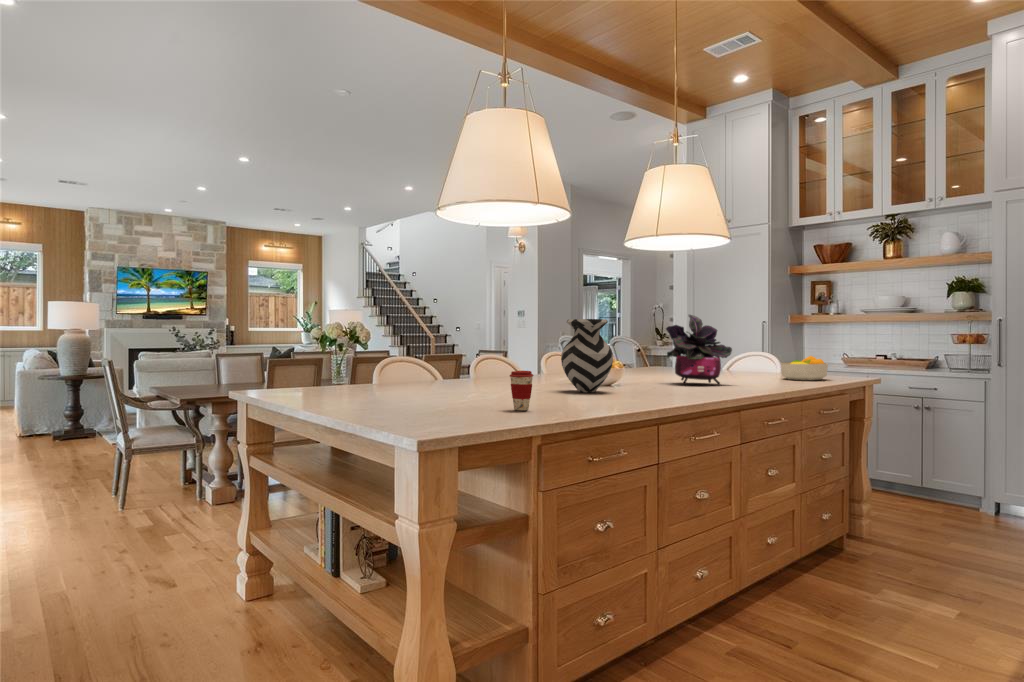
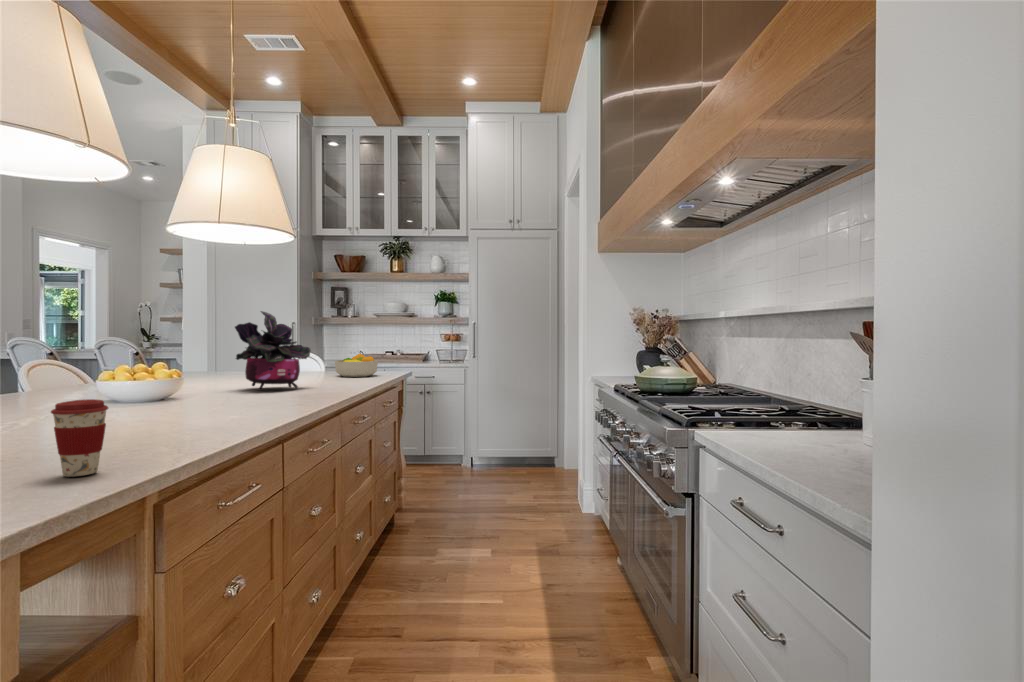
vase: present [561,319,613,392] -> none [103,311,192,417]

